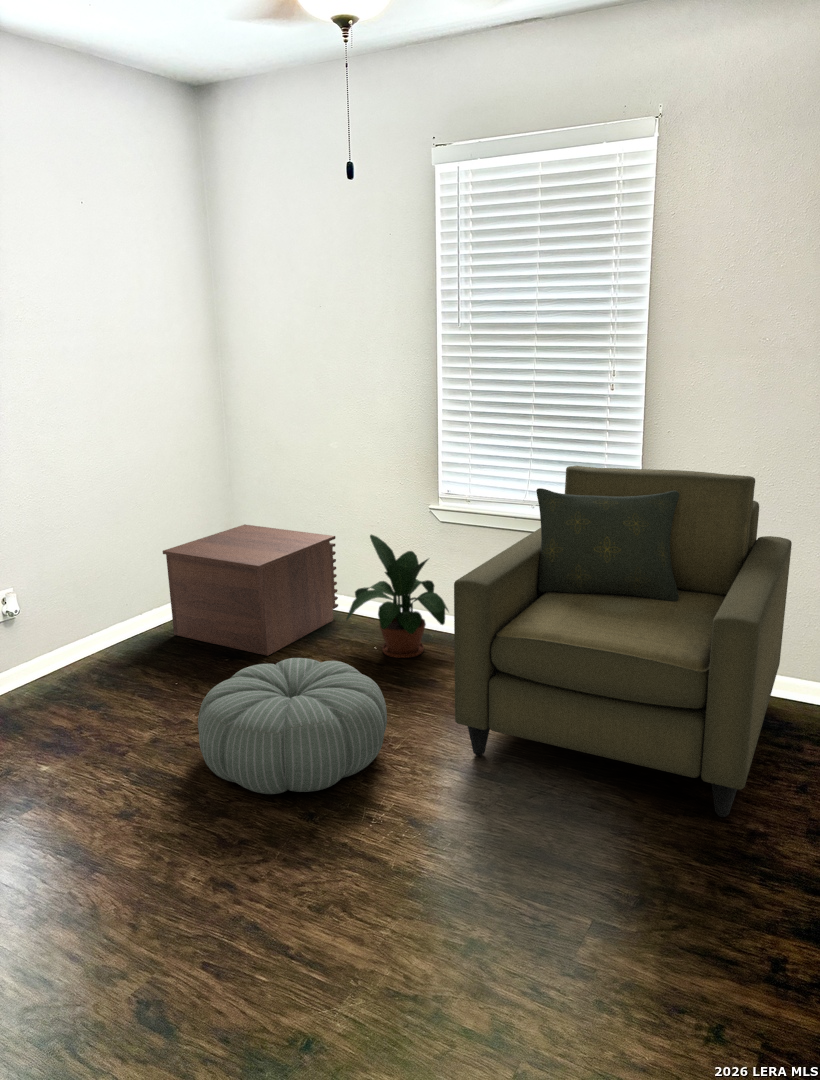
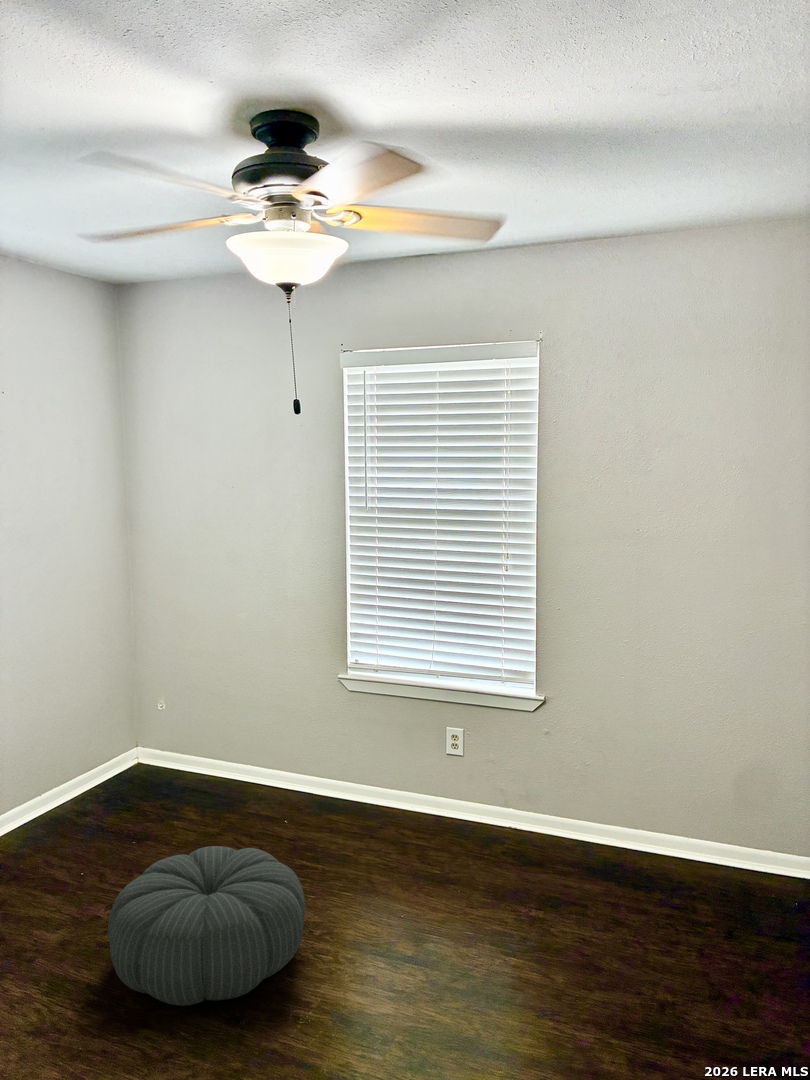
armchair: present [454,466,792,817] -> none [372,643,674,998]
nightstand: present [163,524,338,656] -> none [66,693,246,835]
potted plant: present [346,535,448,658] -> none [257,707,359,832]

